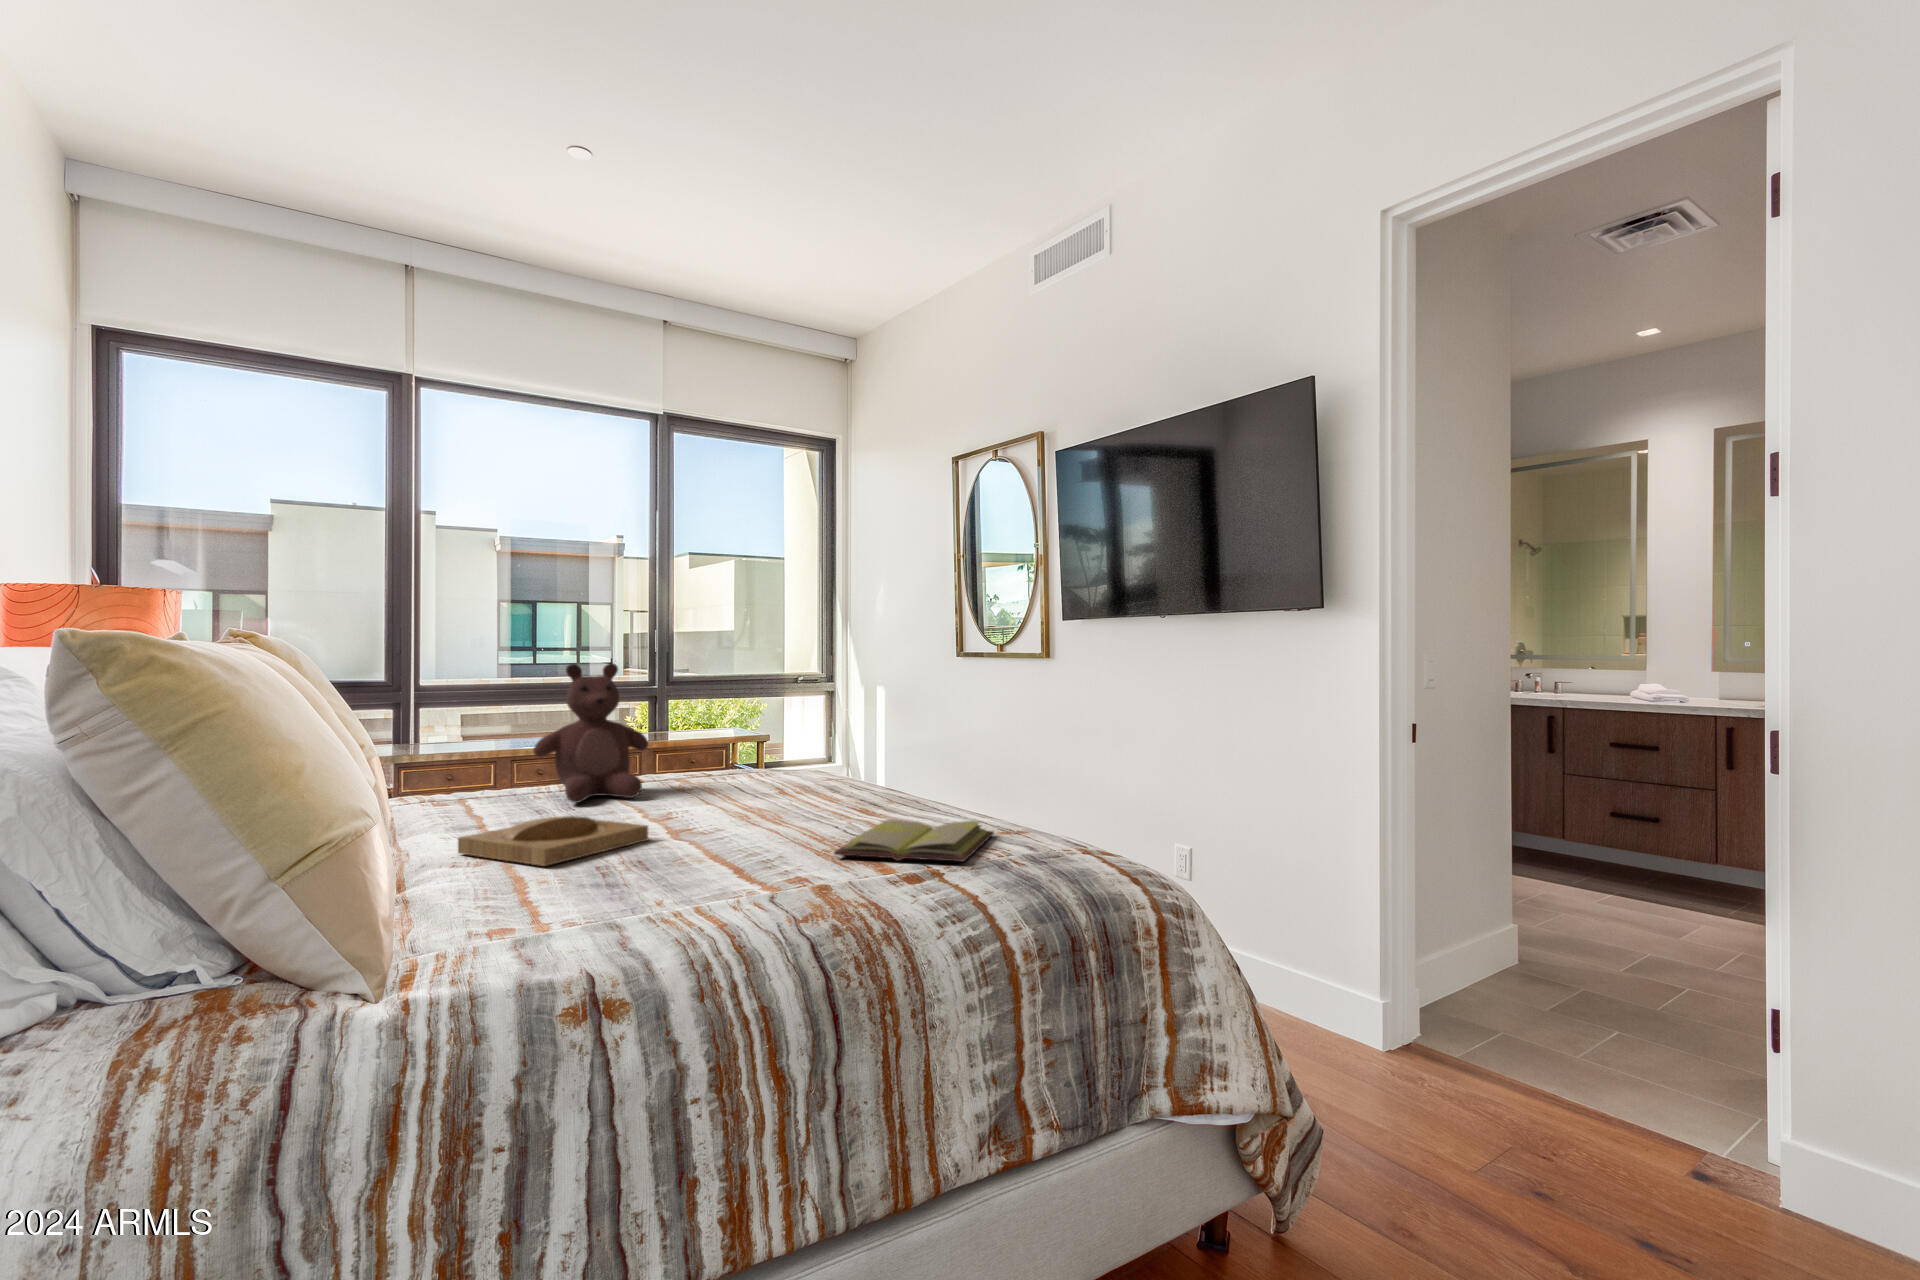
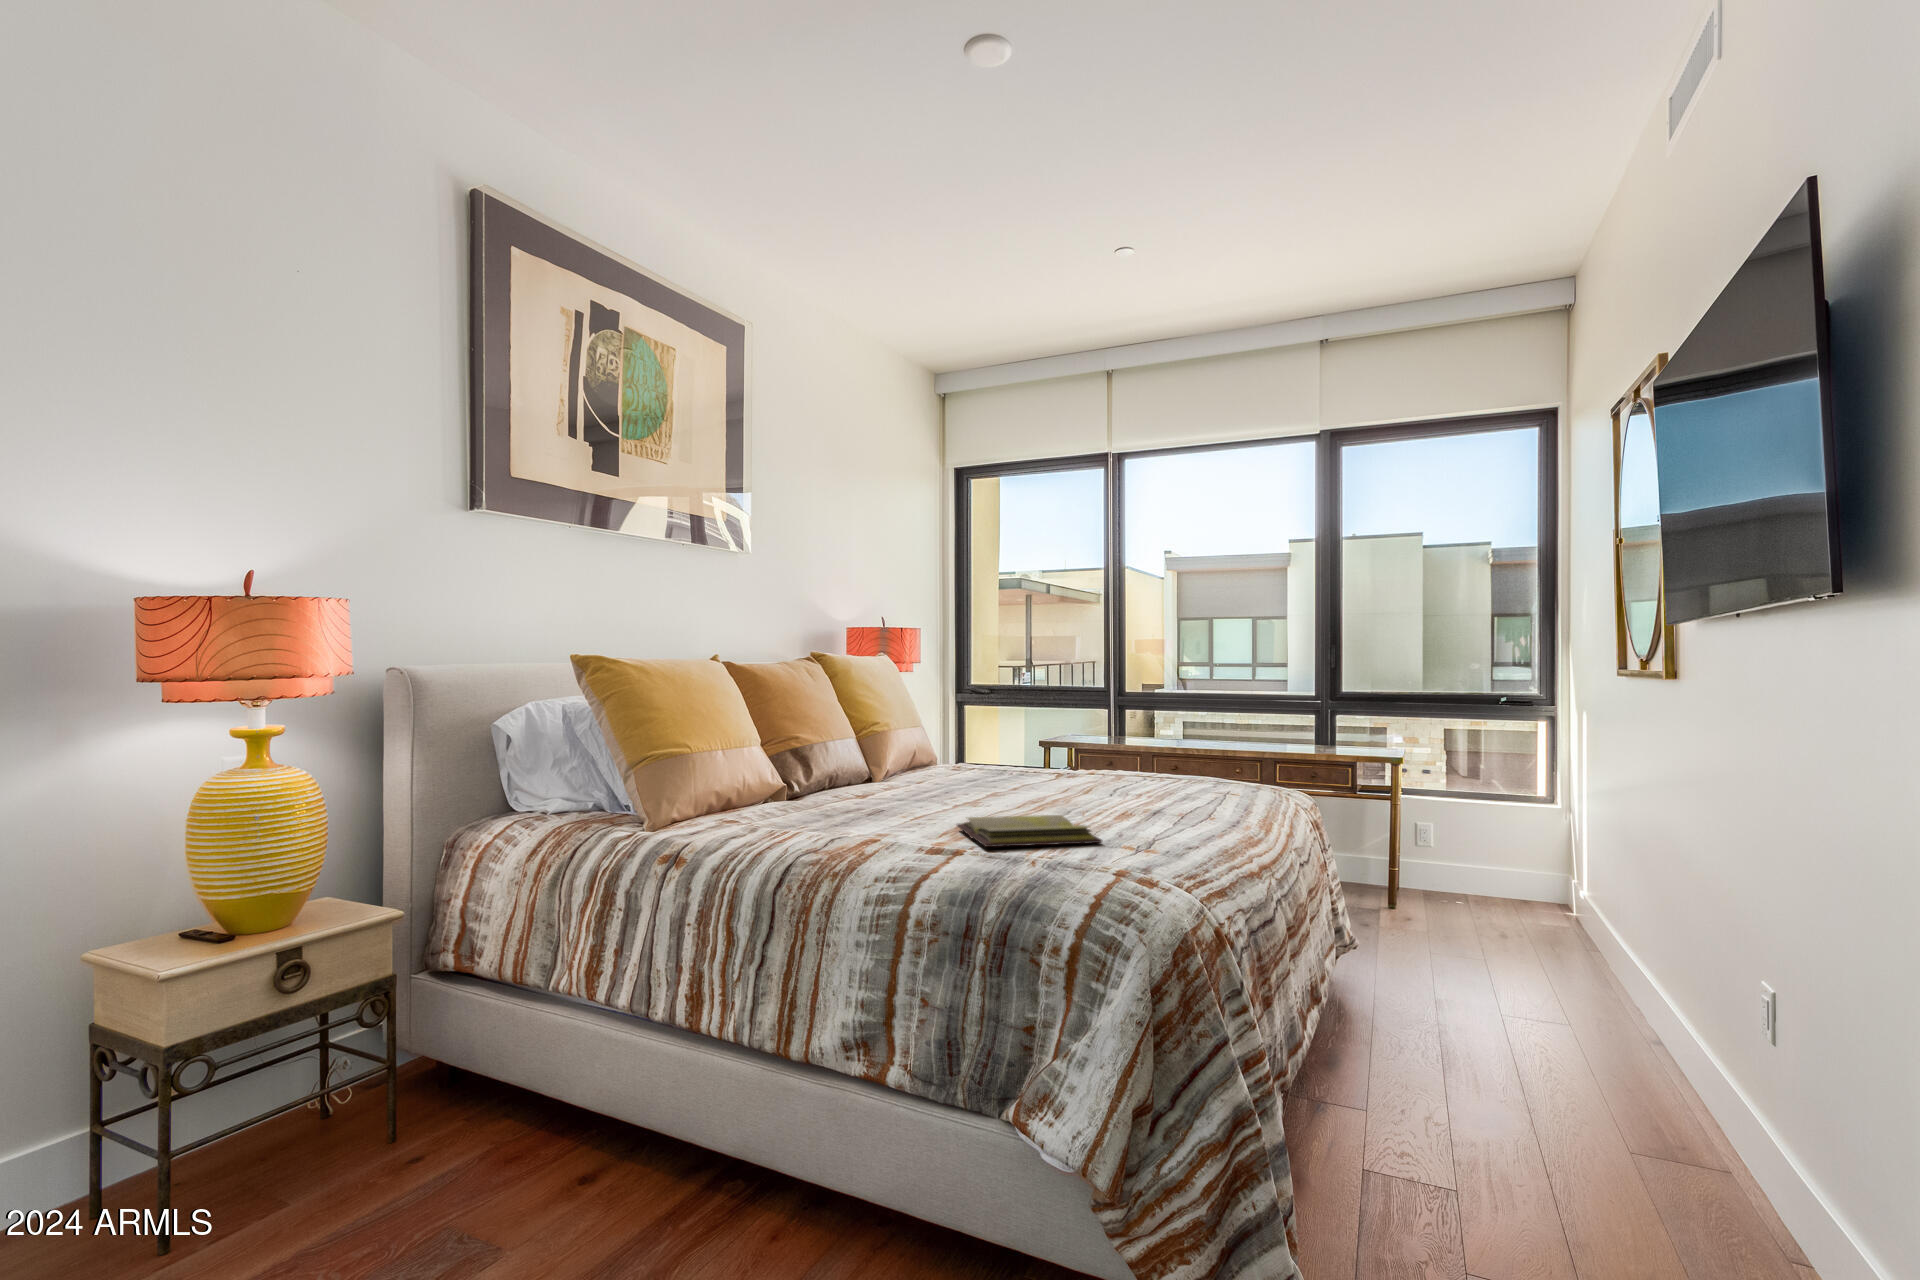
teddy bear: present [533,663,649,803] -> none [1007,669,1094,781]
tray: present [458,816,648,866] -> none [855,775,947,802]

